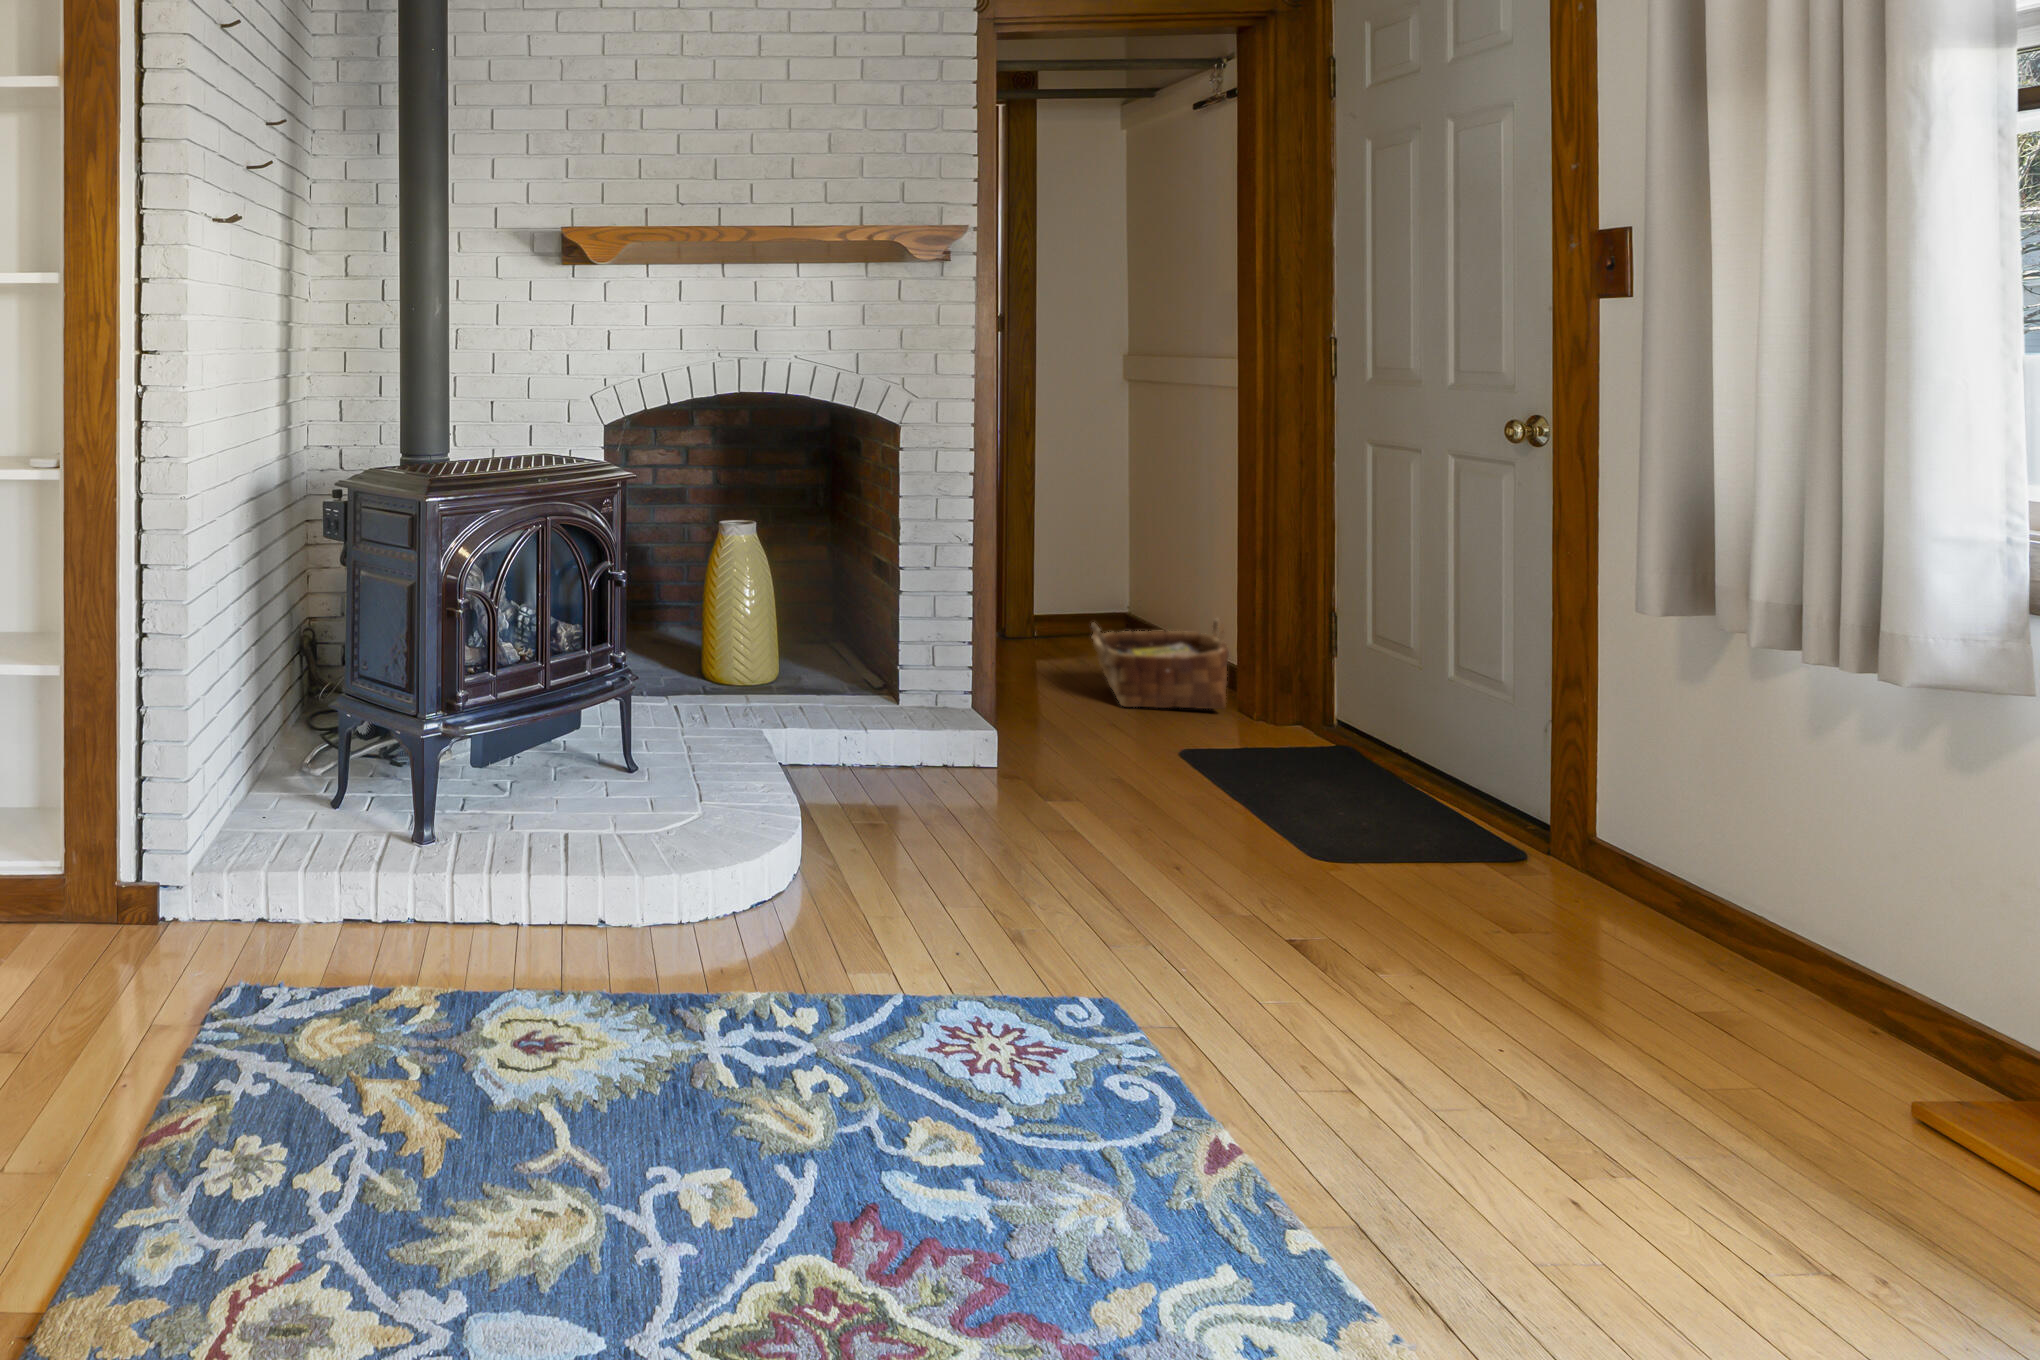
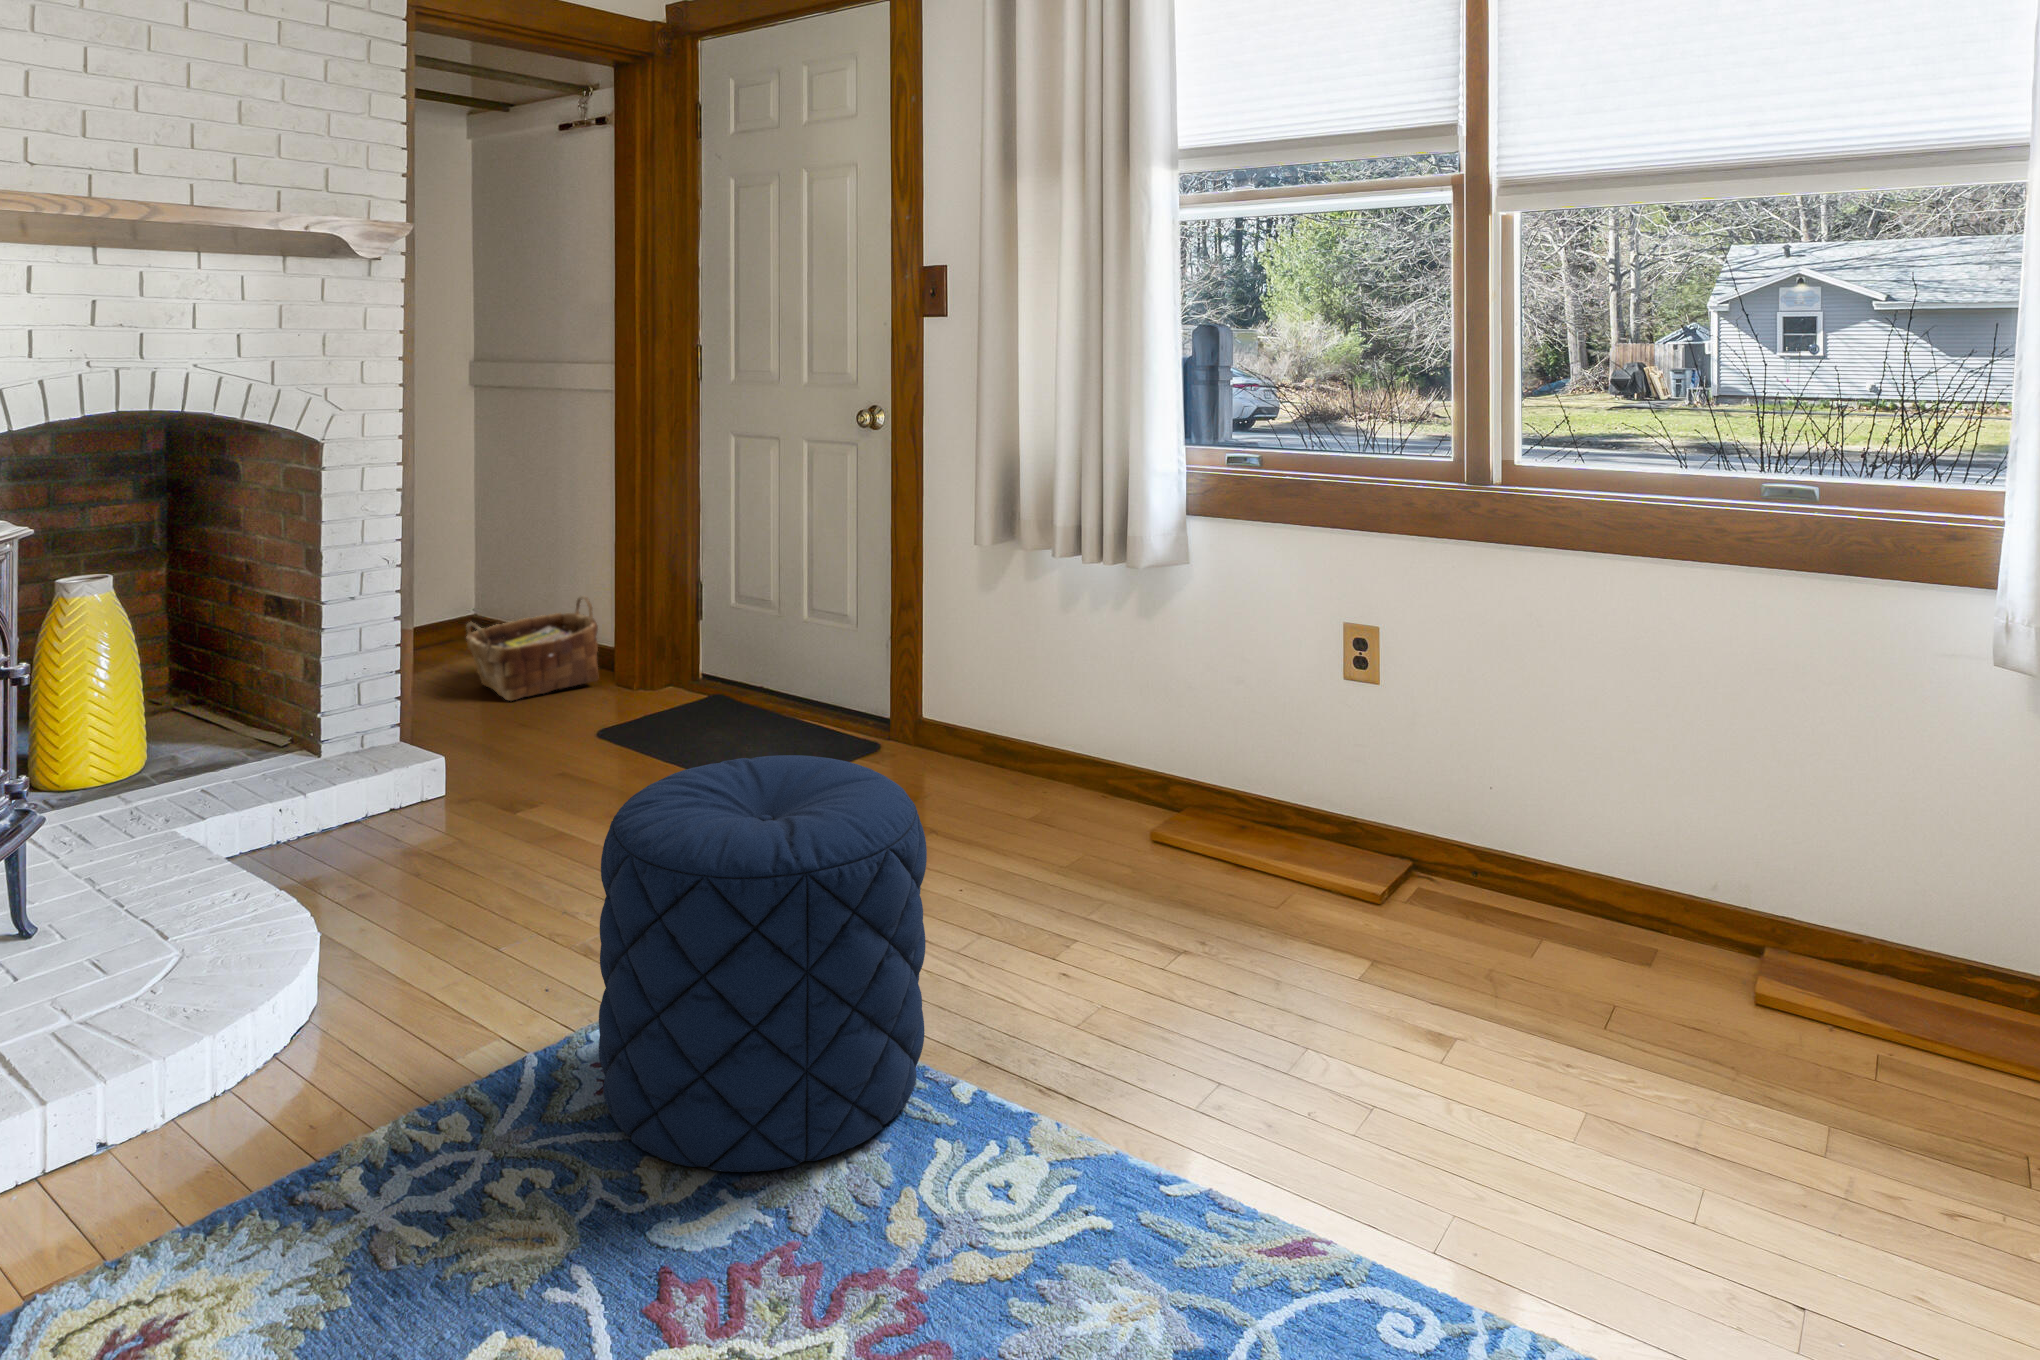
pouf: none [915,778,1281,1219] -> present [599,755,927,1172]

